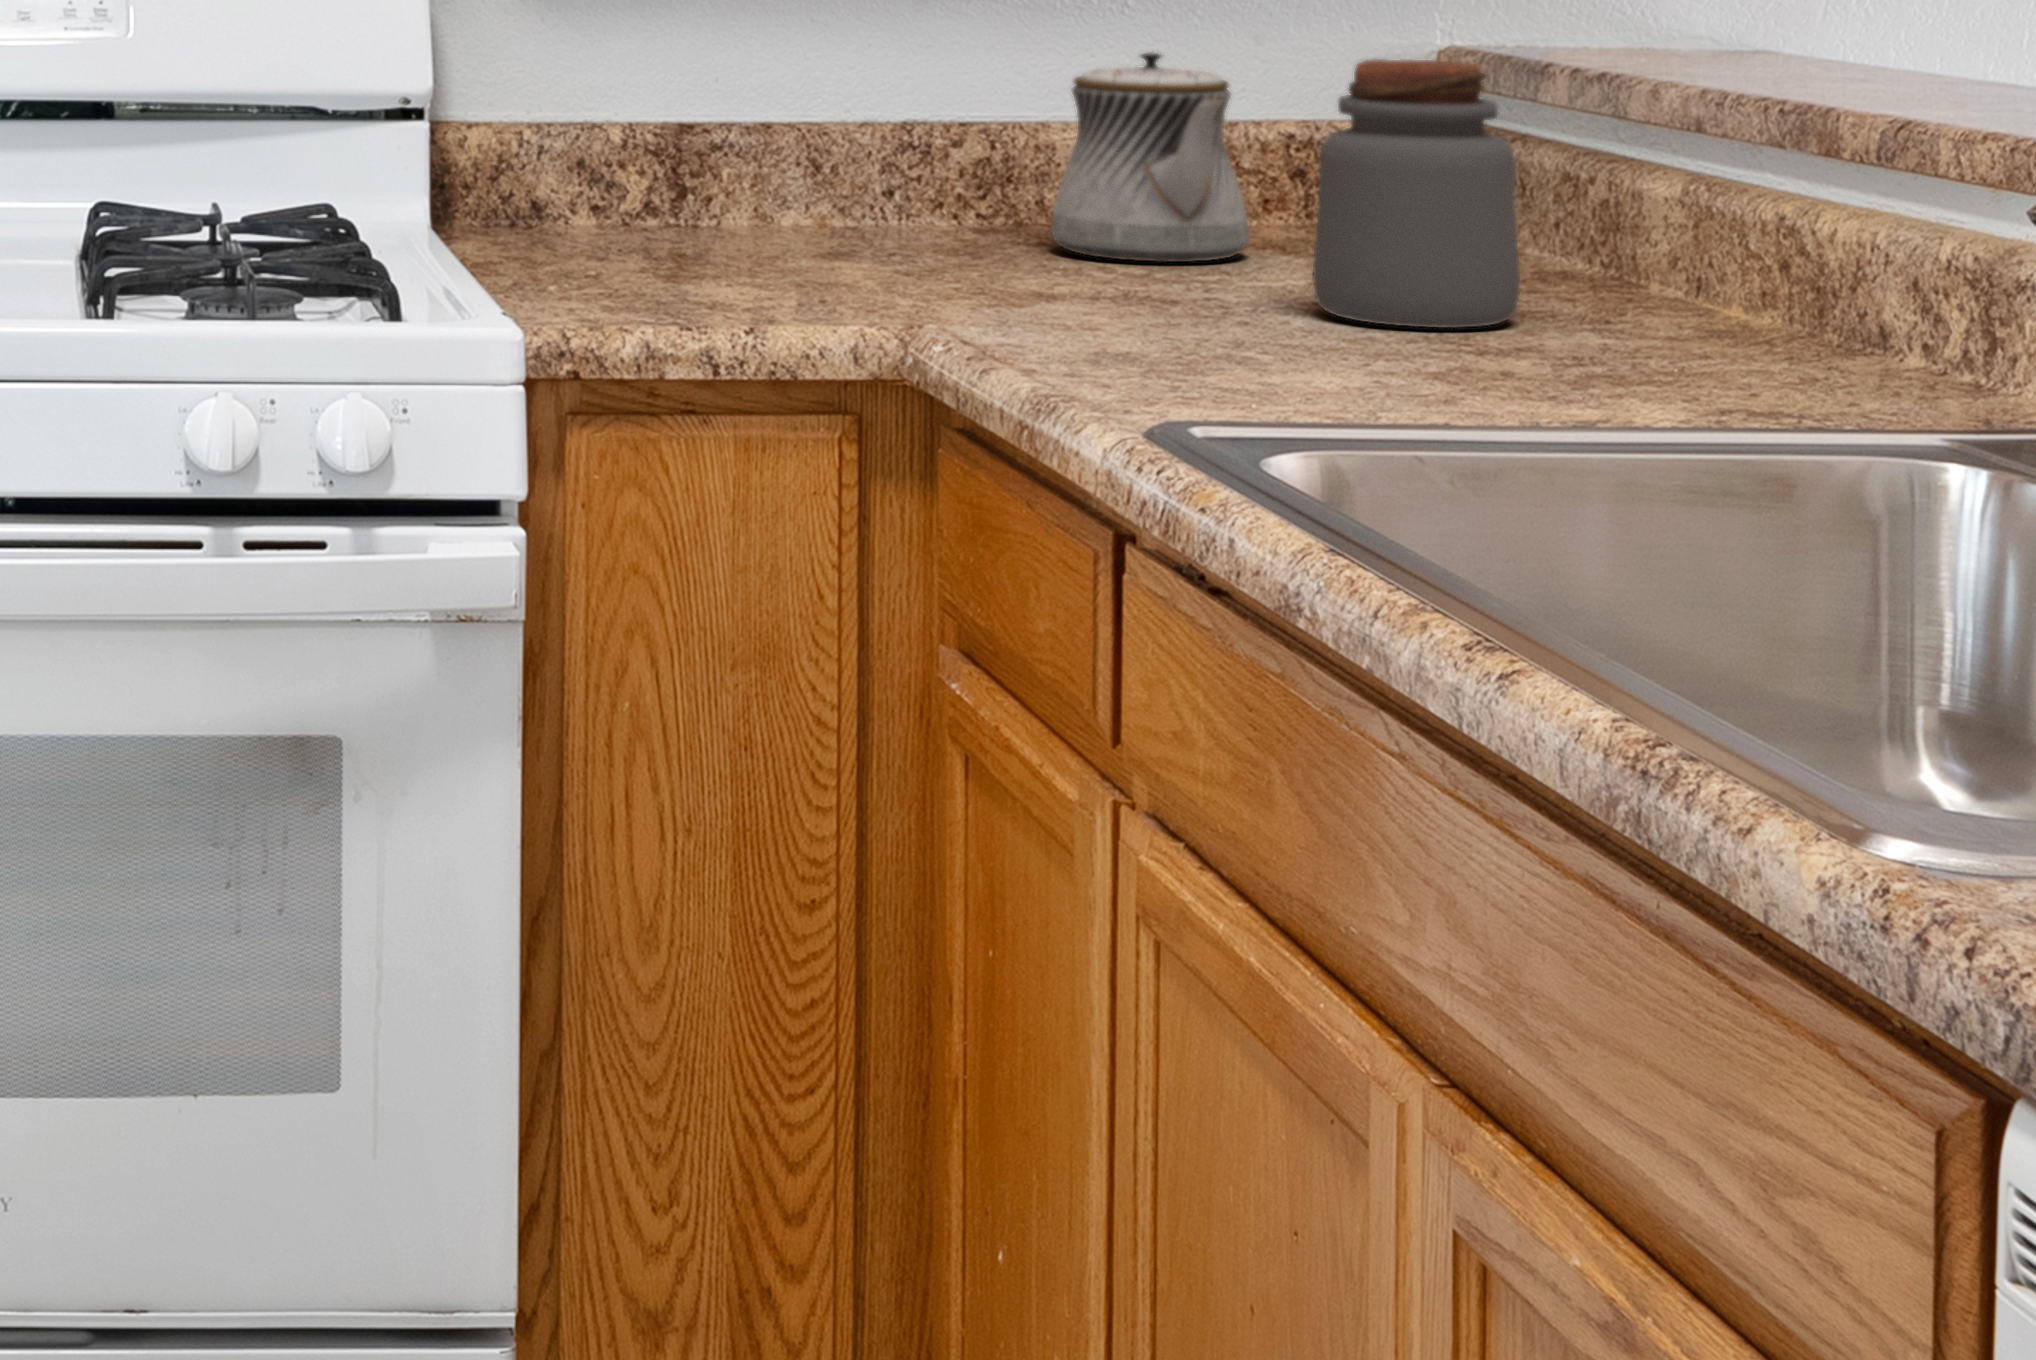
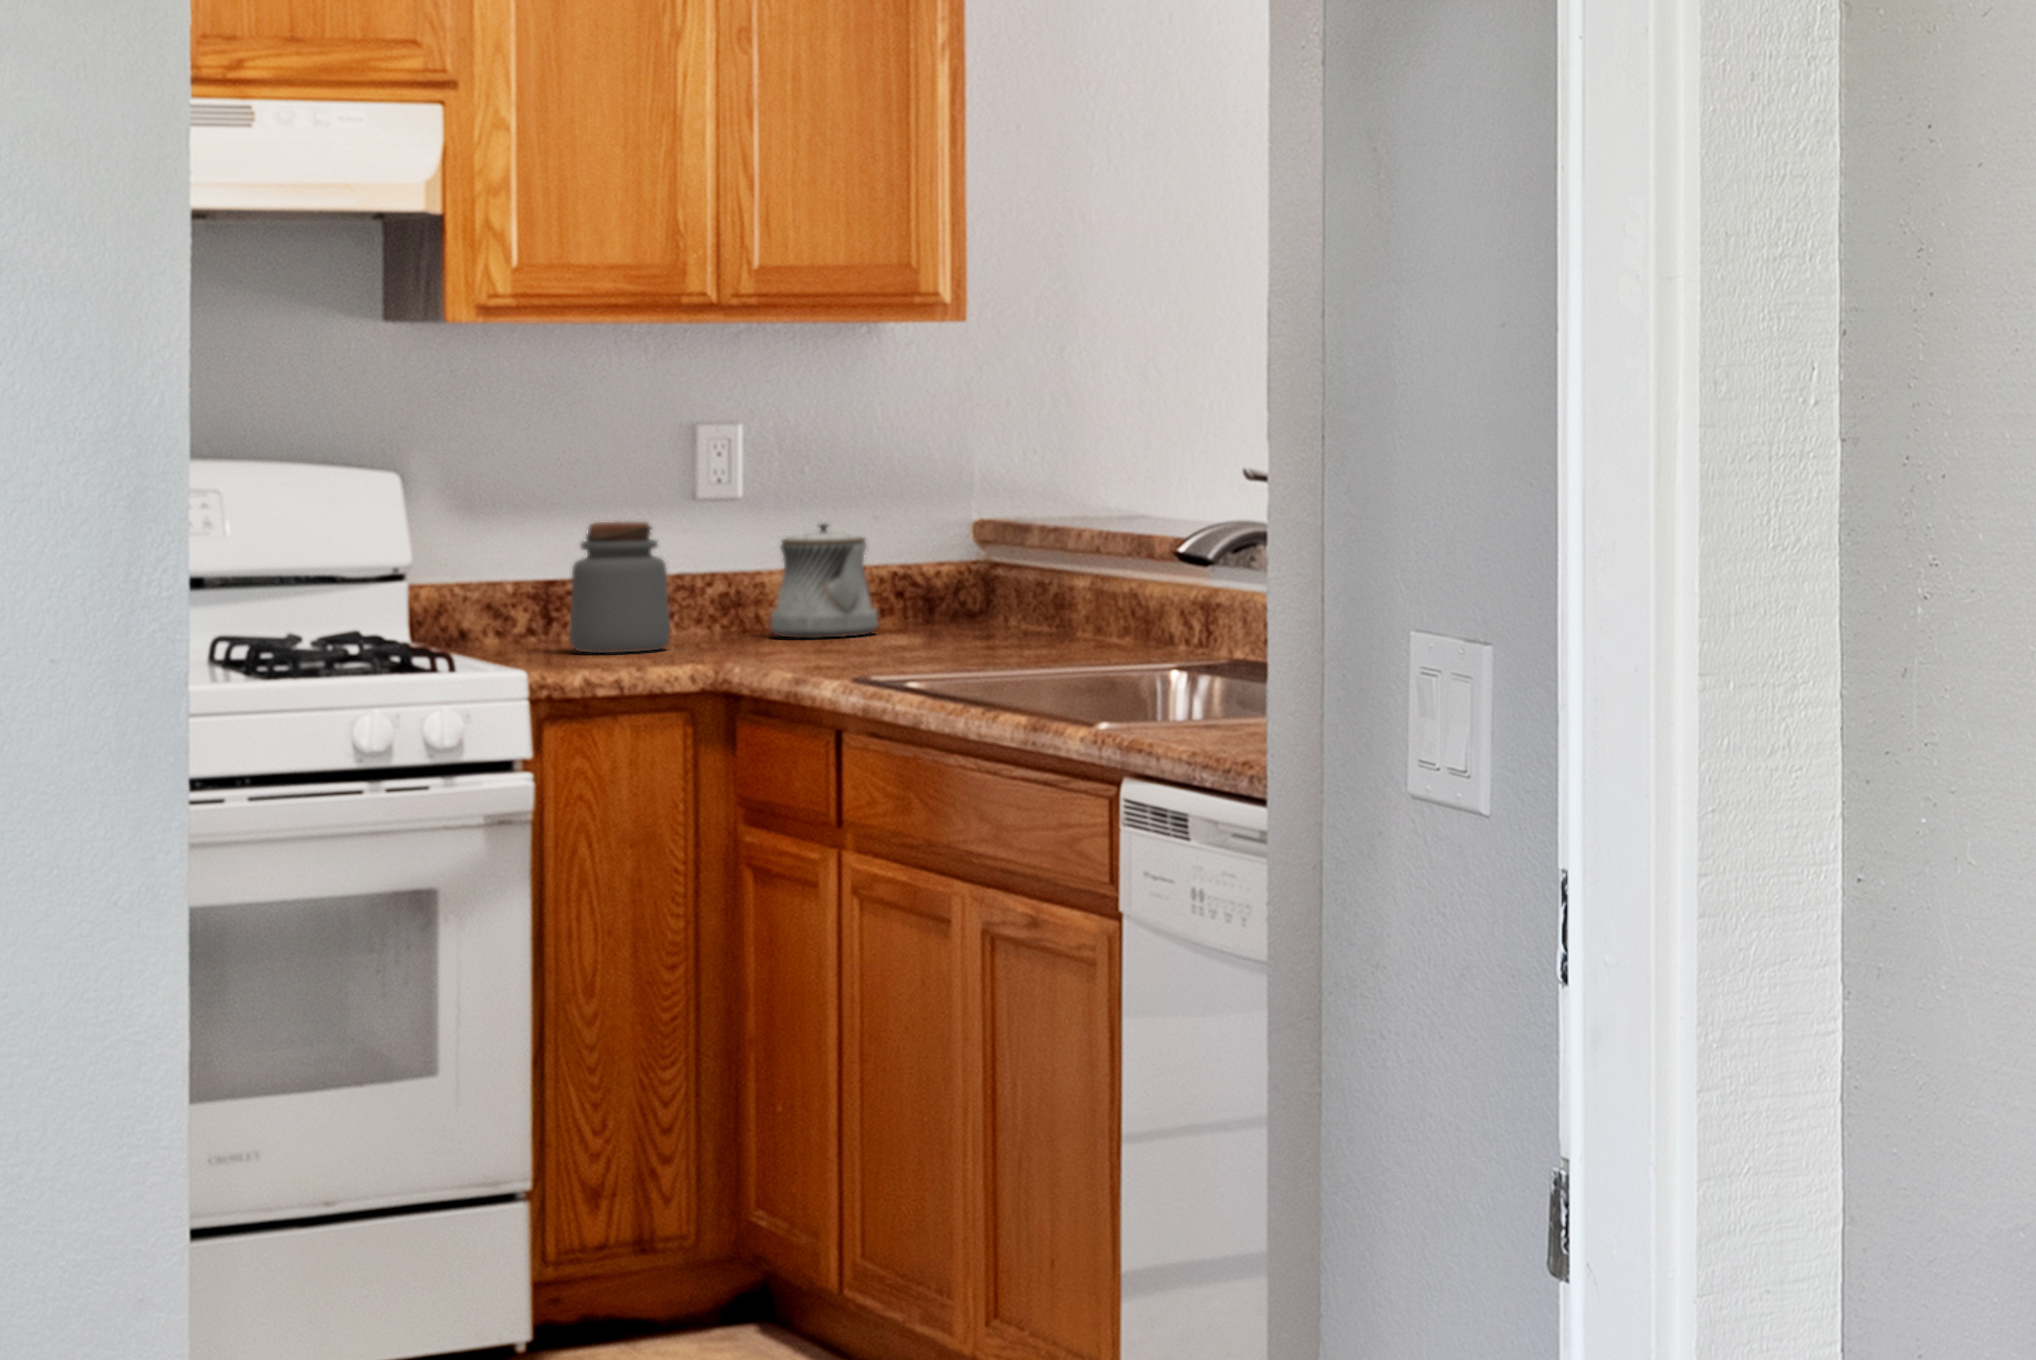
jar: present [1313,59,1520,328] -> present [569,521,670,653]

